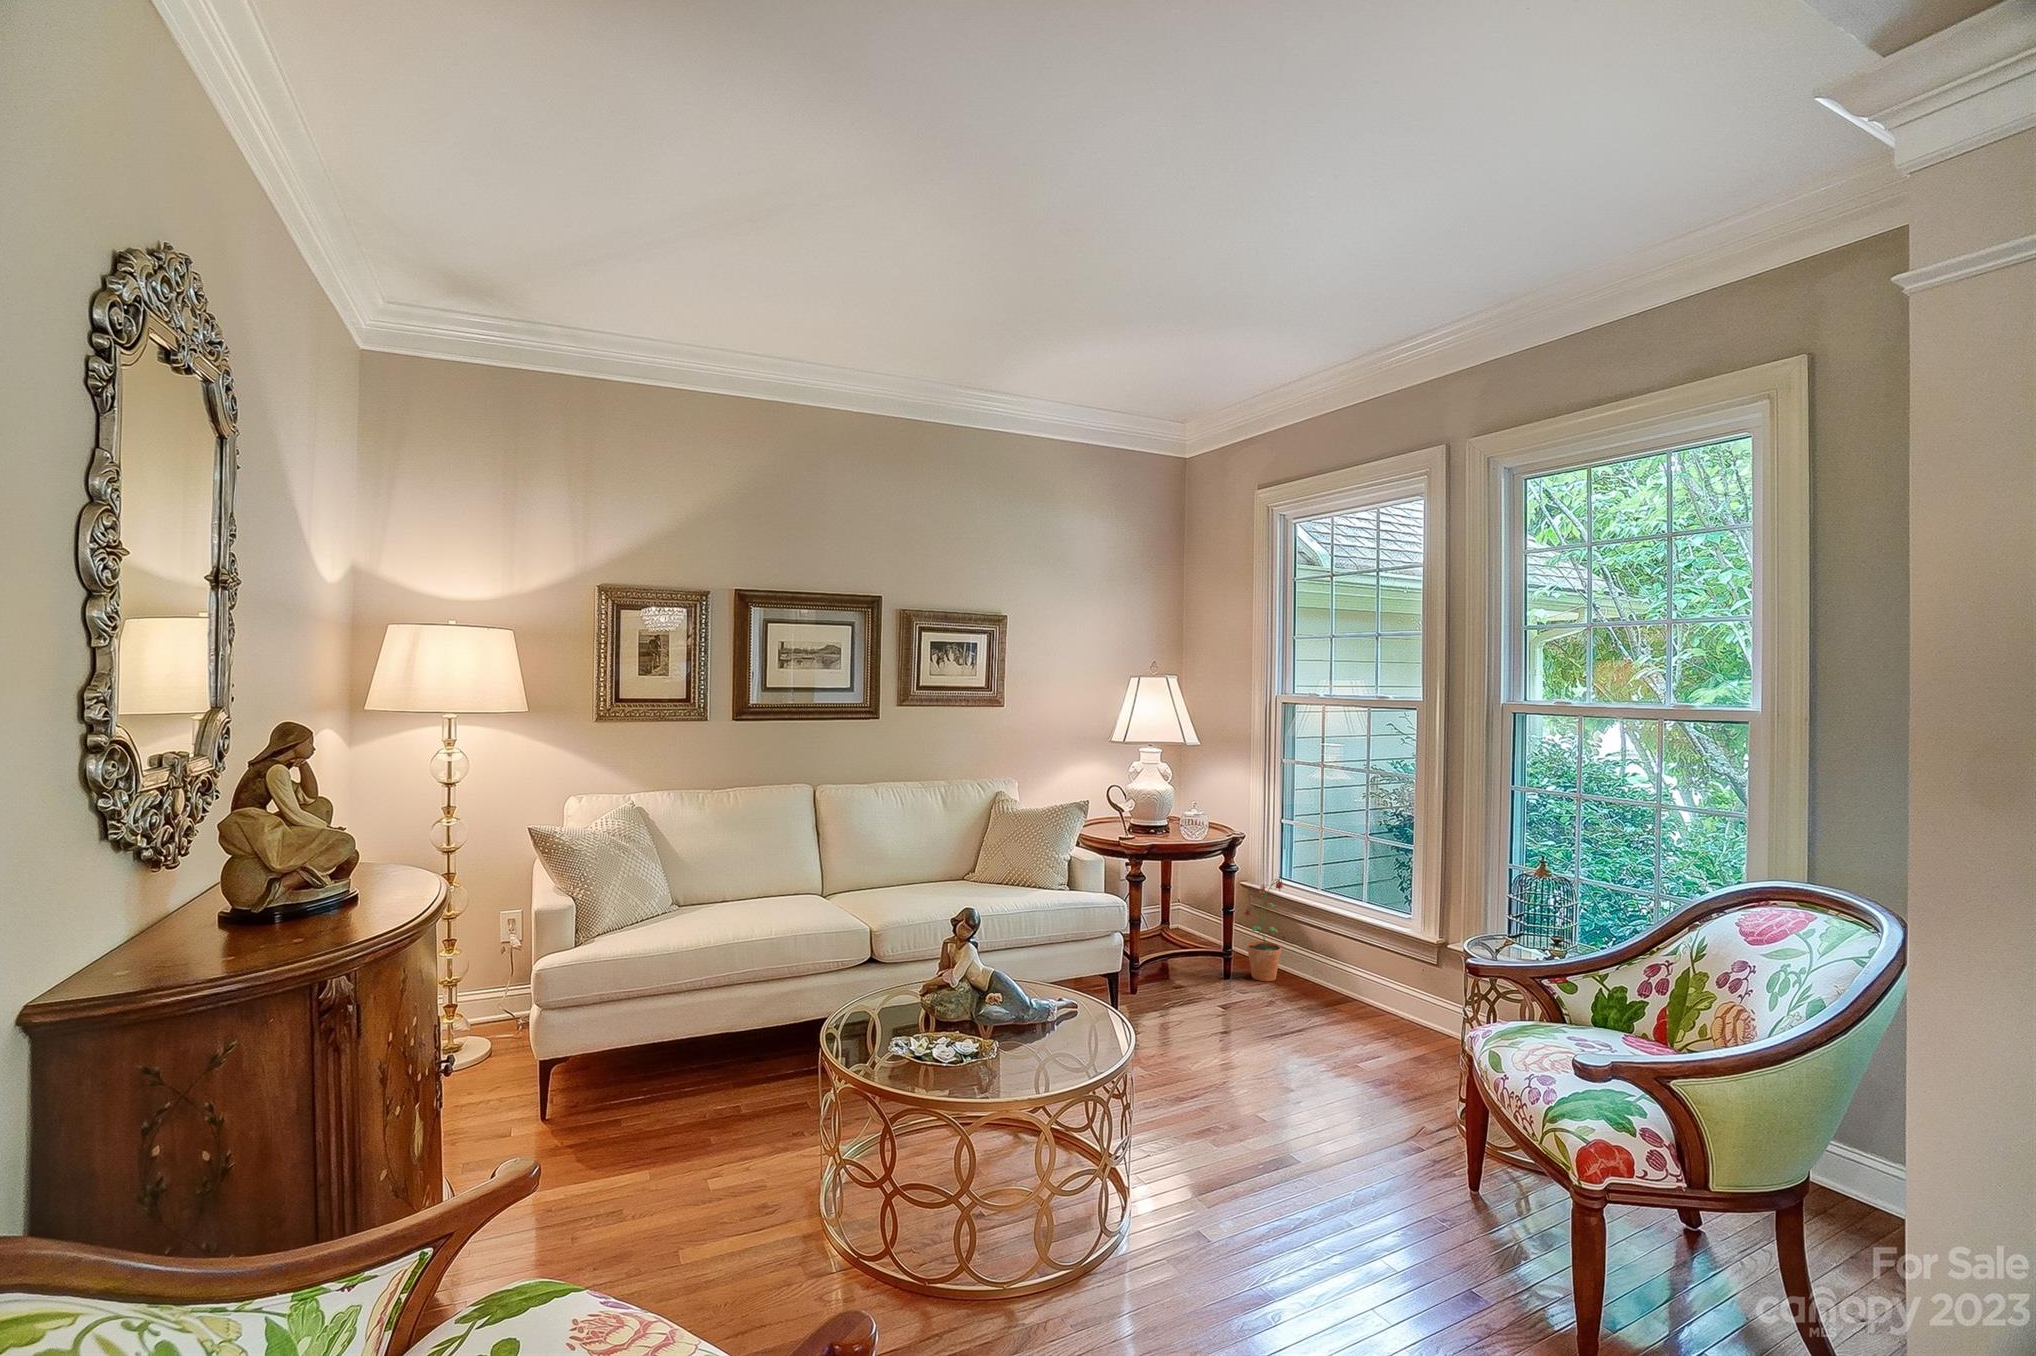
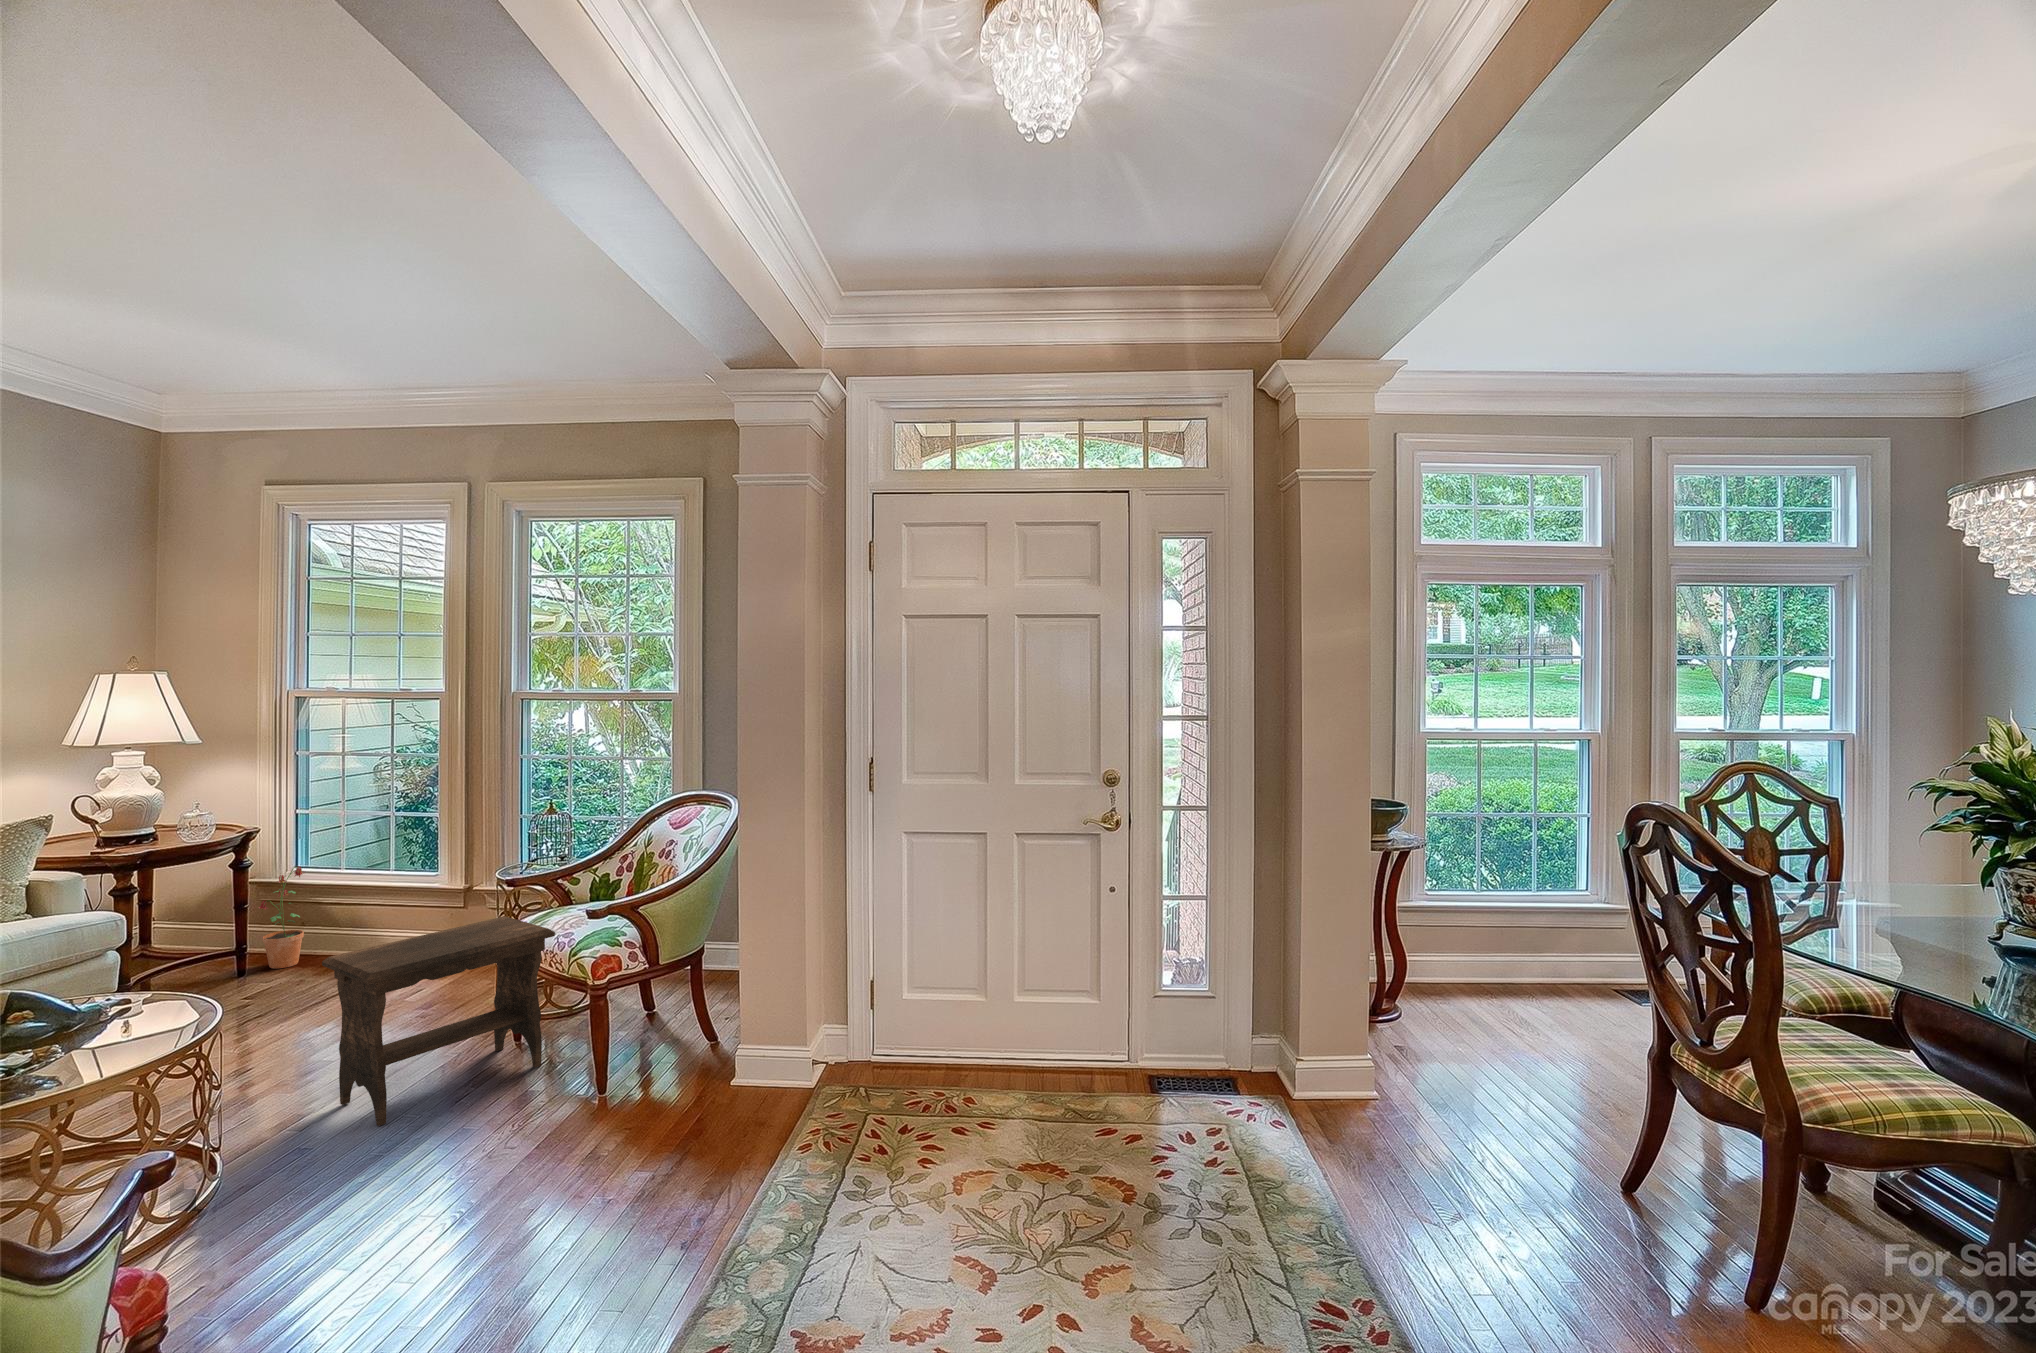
footstool: none [1232,1007,1523,1266] -> present [322,916,555,1126]

